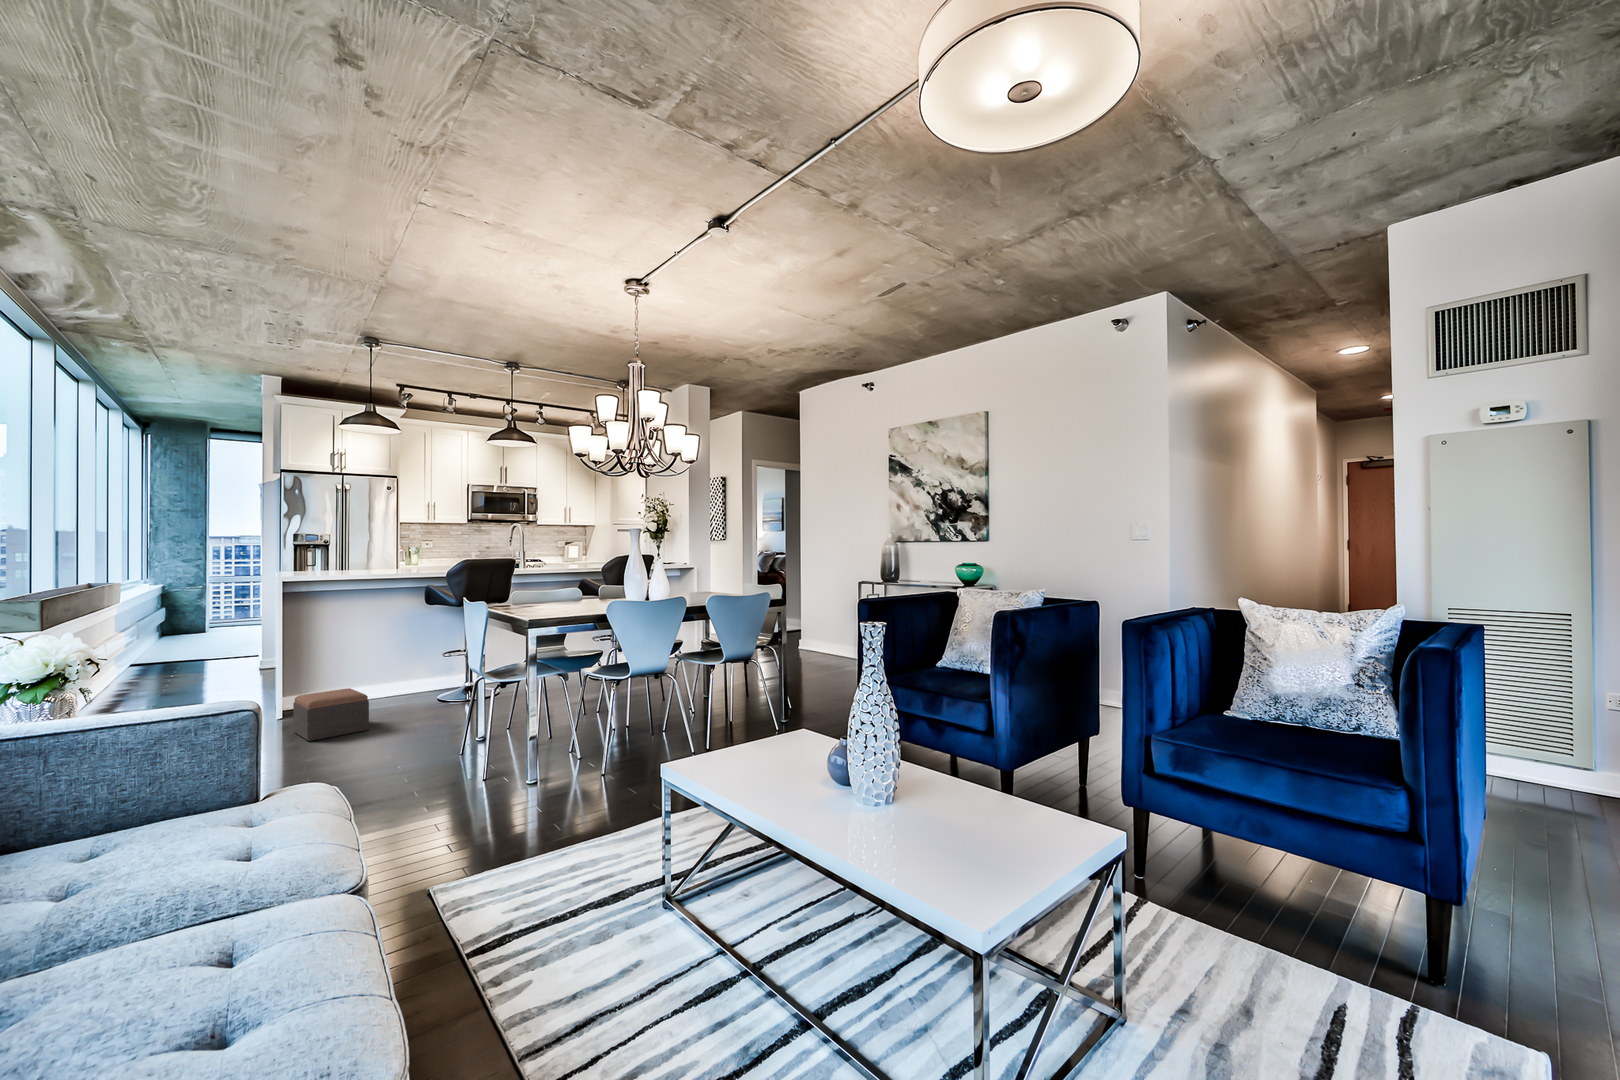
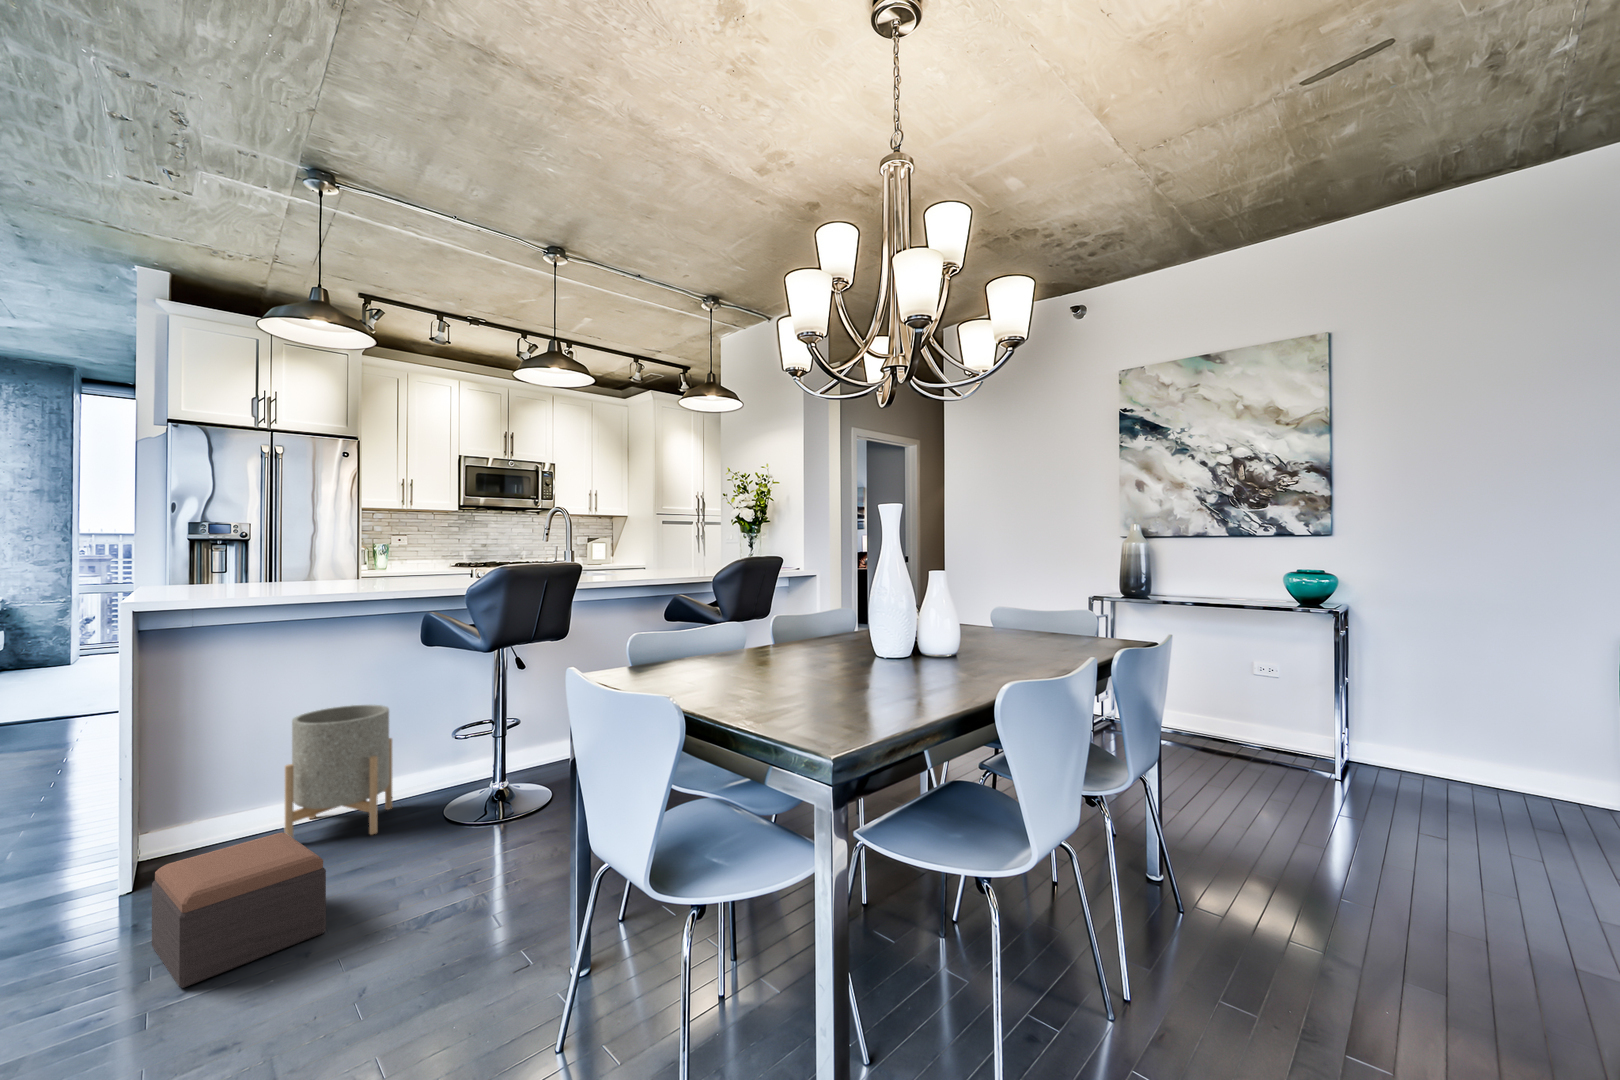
planter: none [351,638,409,707] -> present [285,705,392,837]

